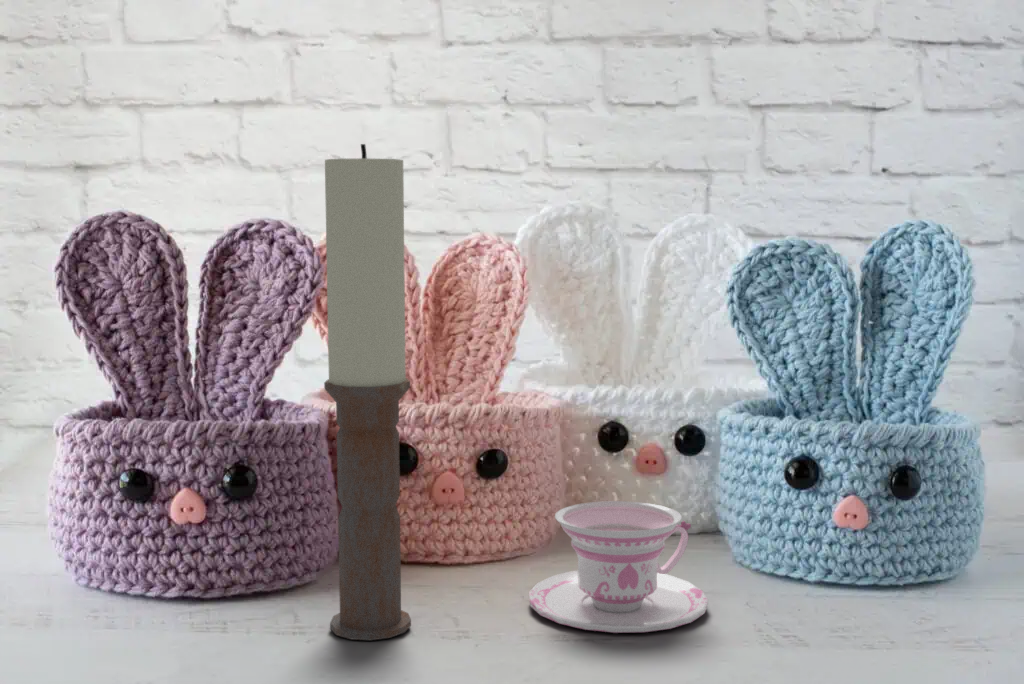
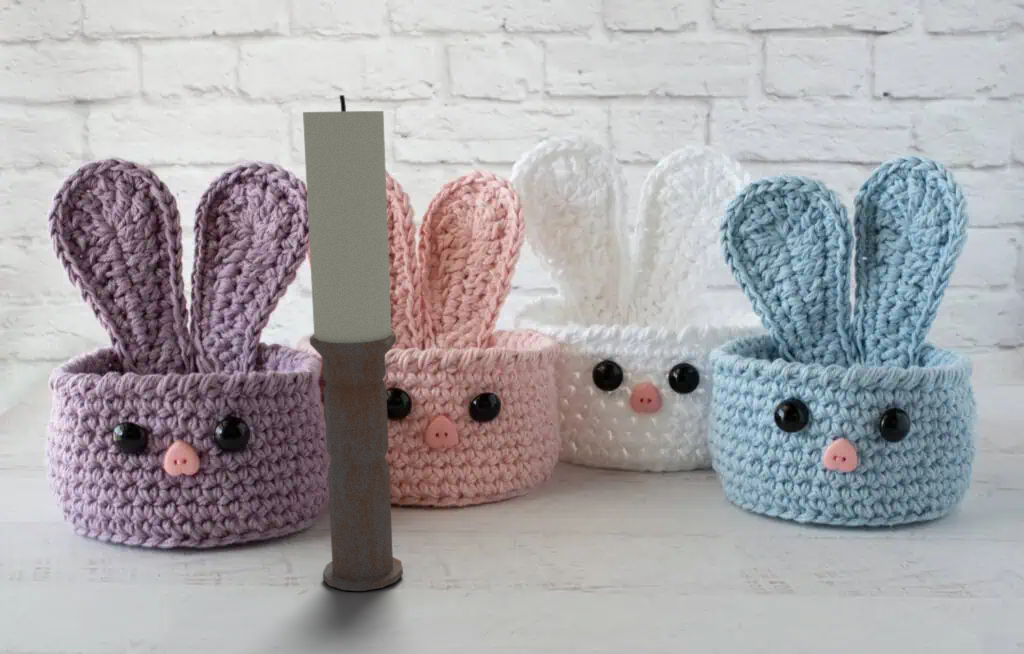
teacup: present [529,501,708,633] -> none [521,445,698,580]

